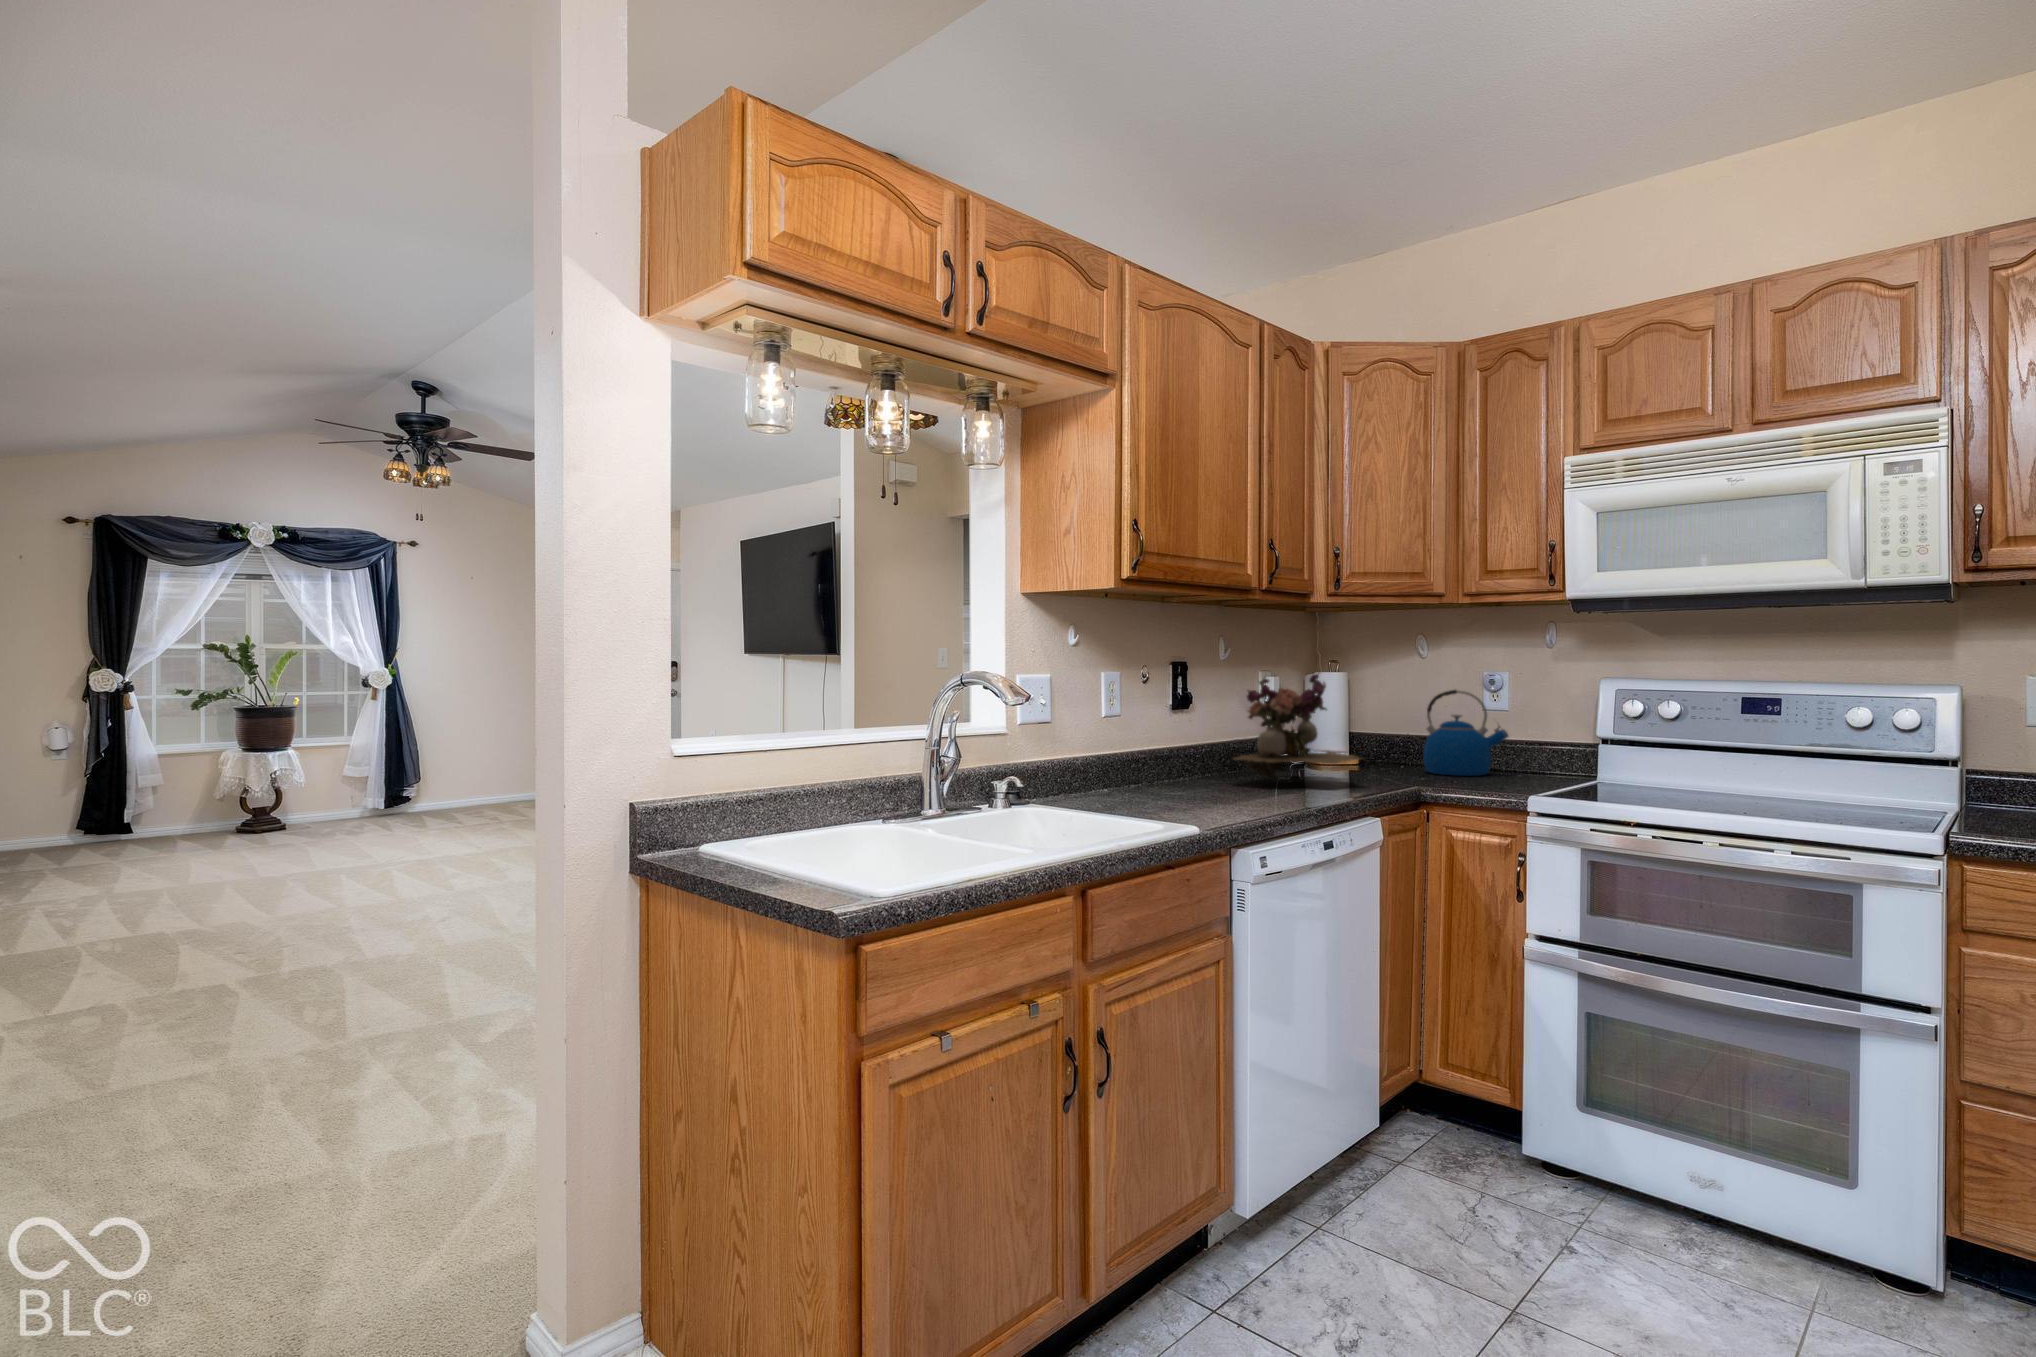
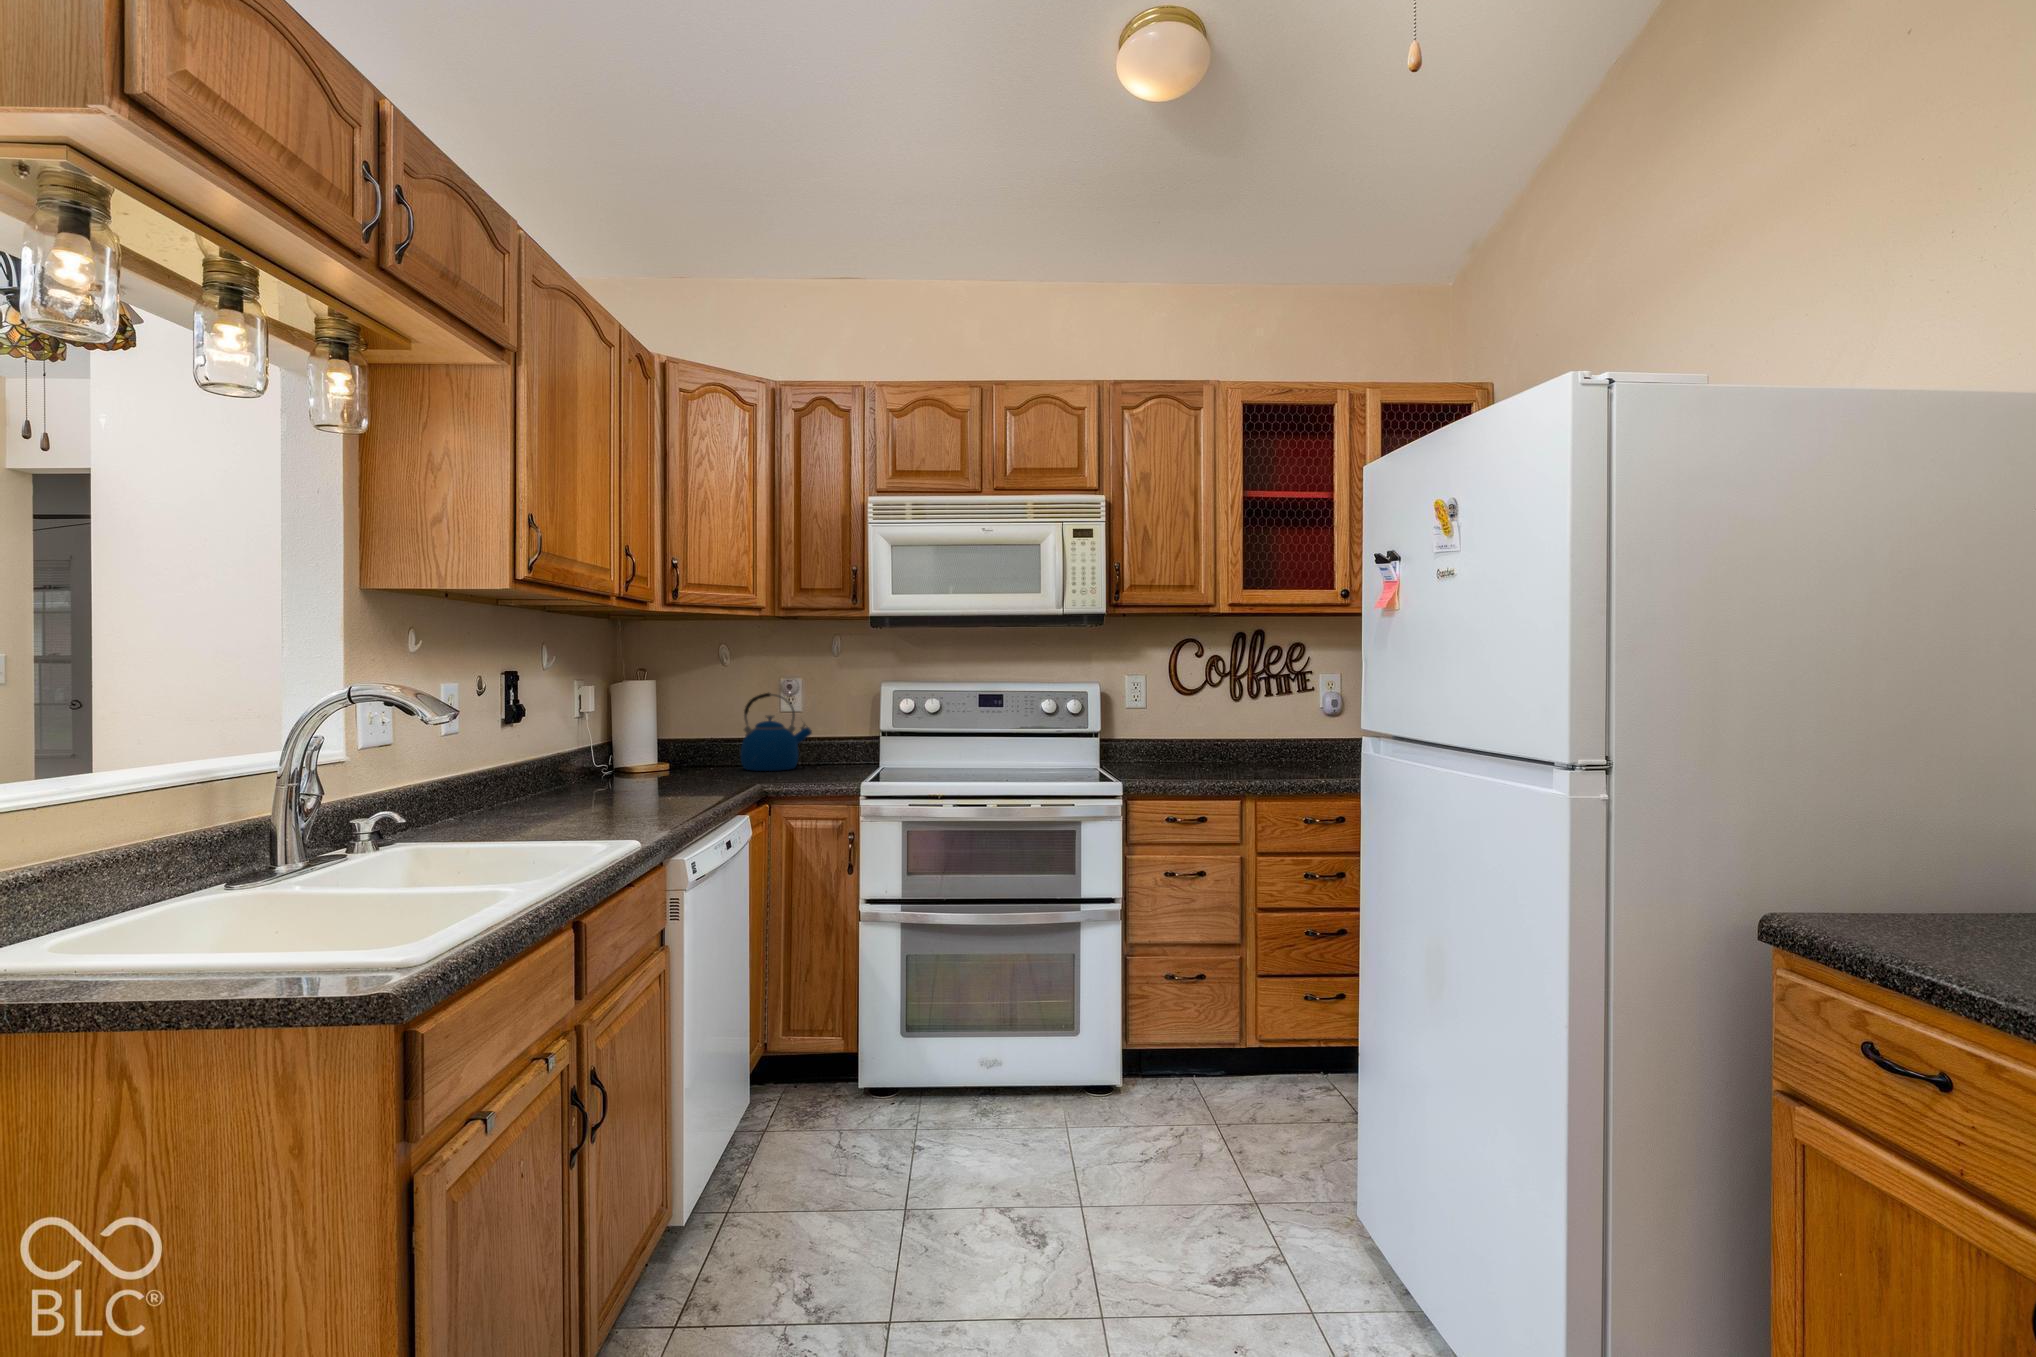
flower arrangement: present [1233,673,1364,780] -> none [582,677,717,791]

